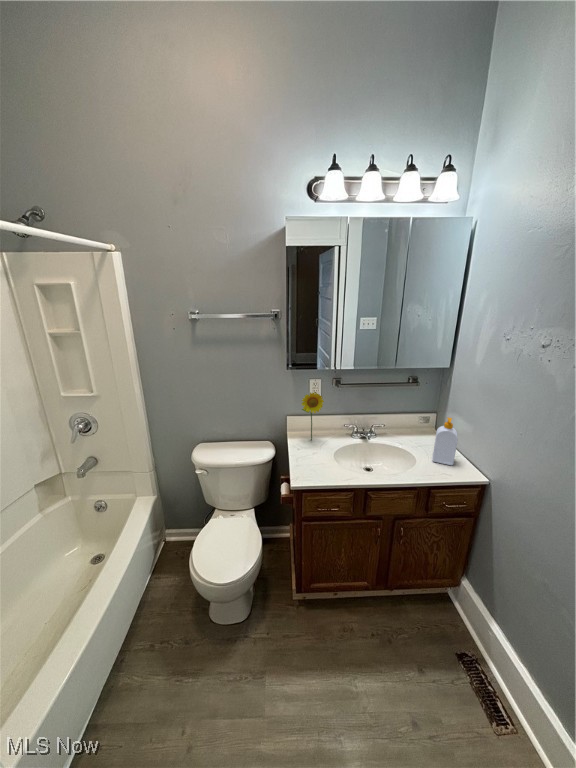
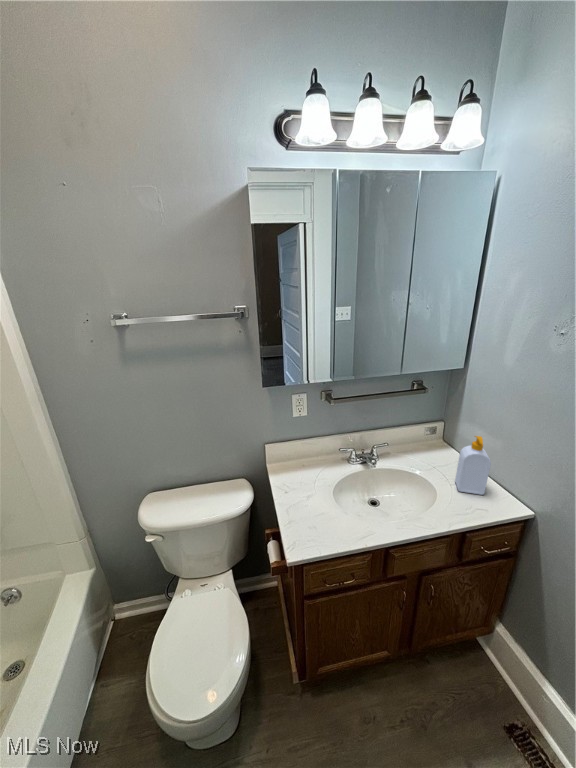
flower: present [302,392,324,440] -> none [285,415,315,474]

